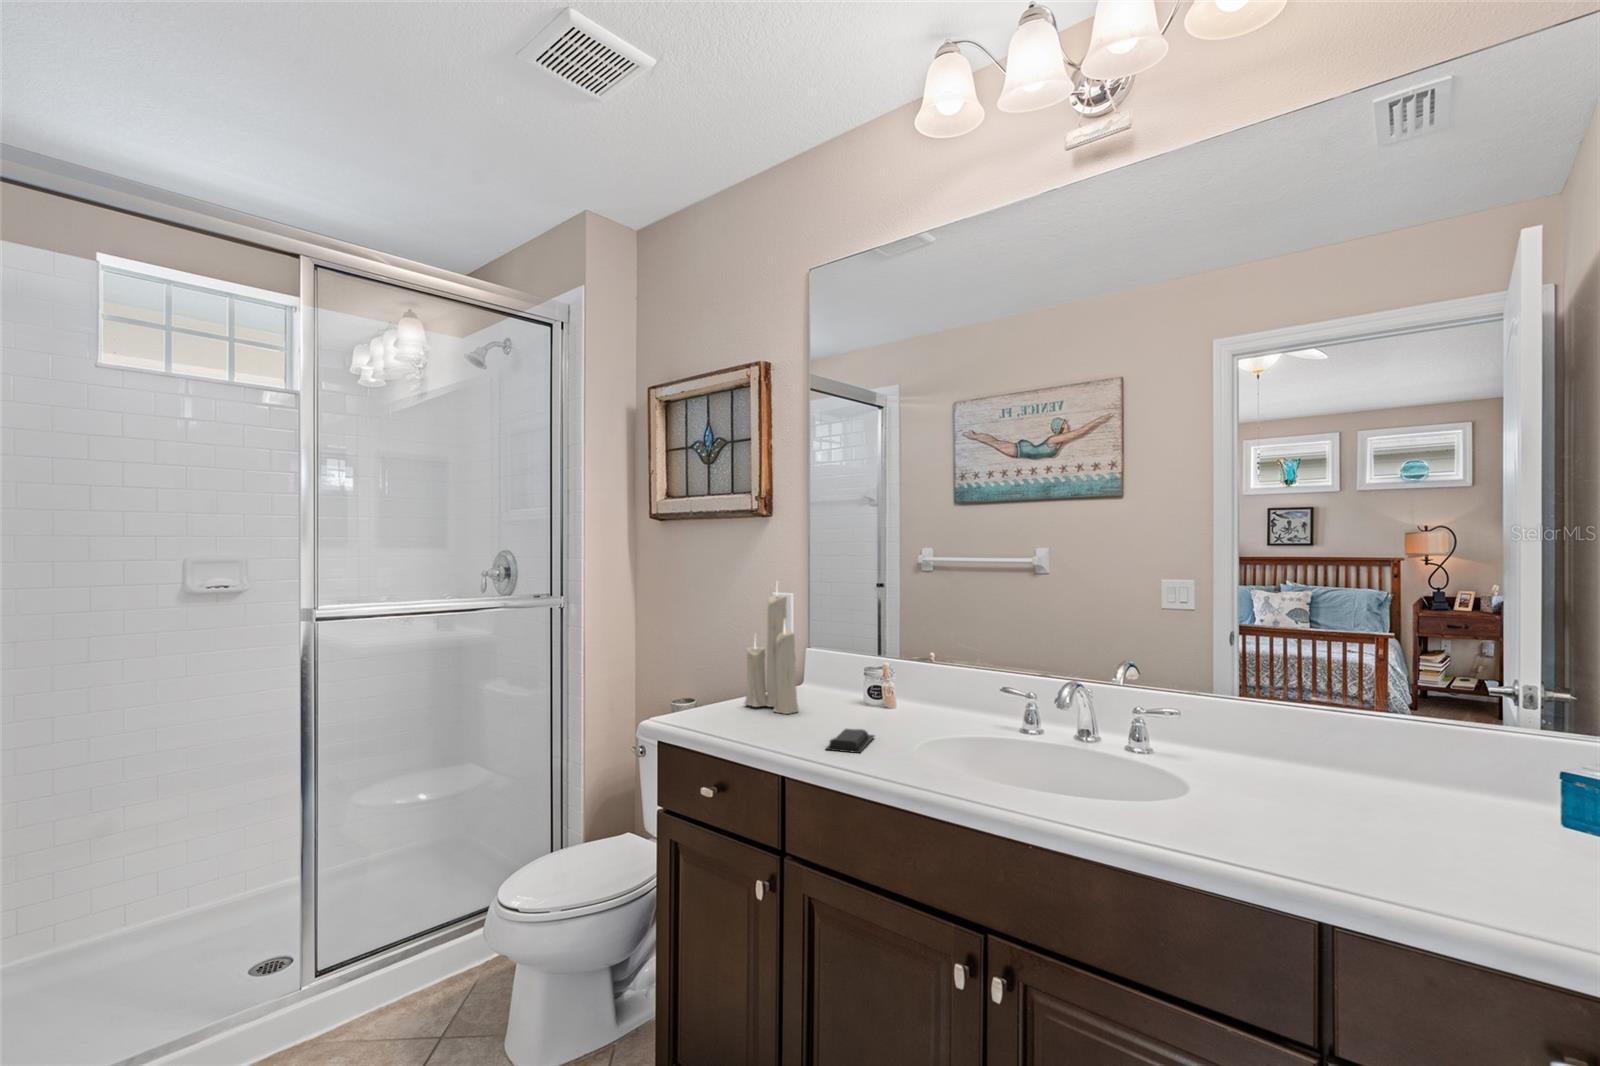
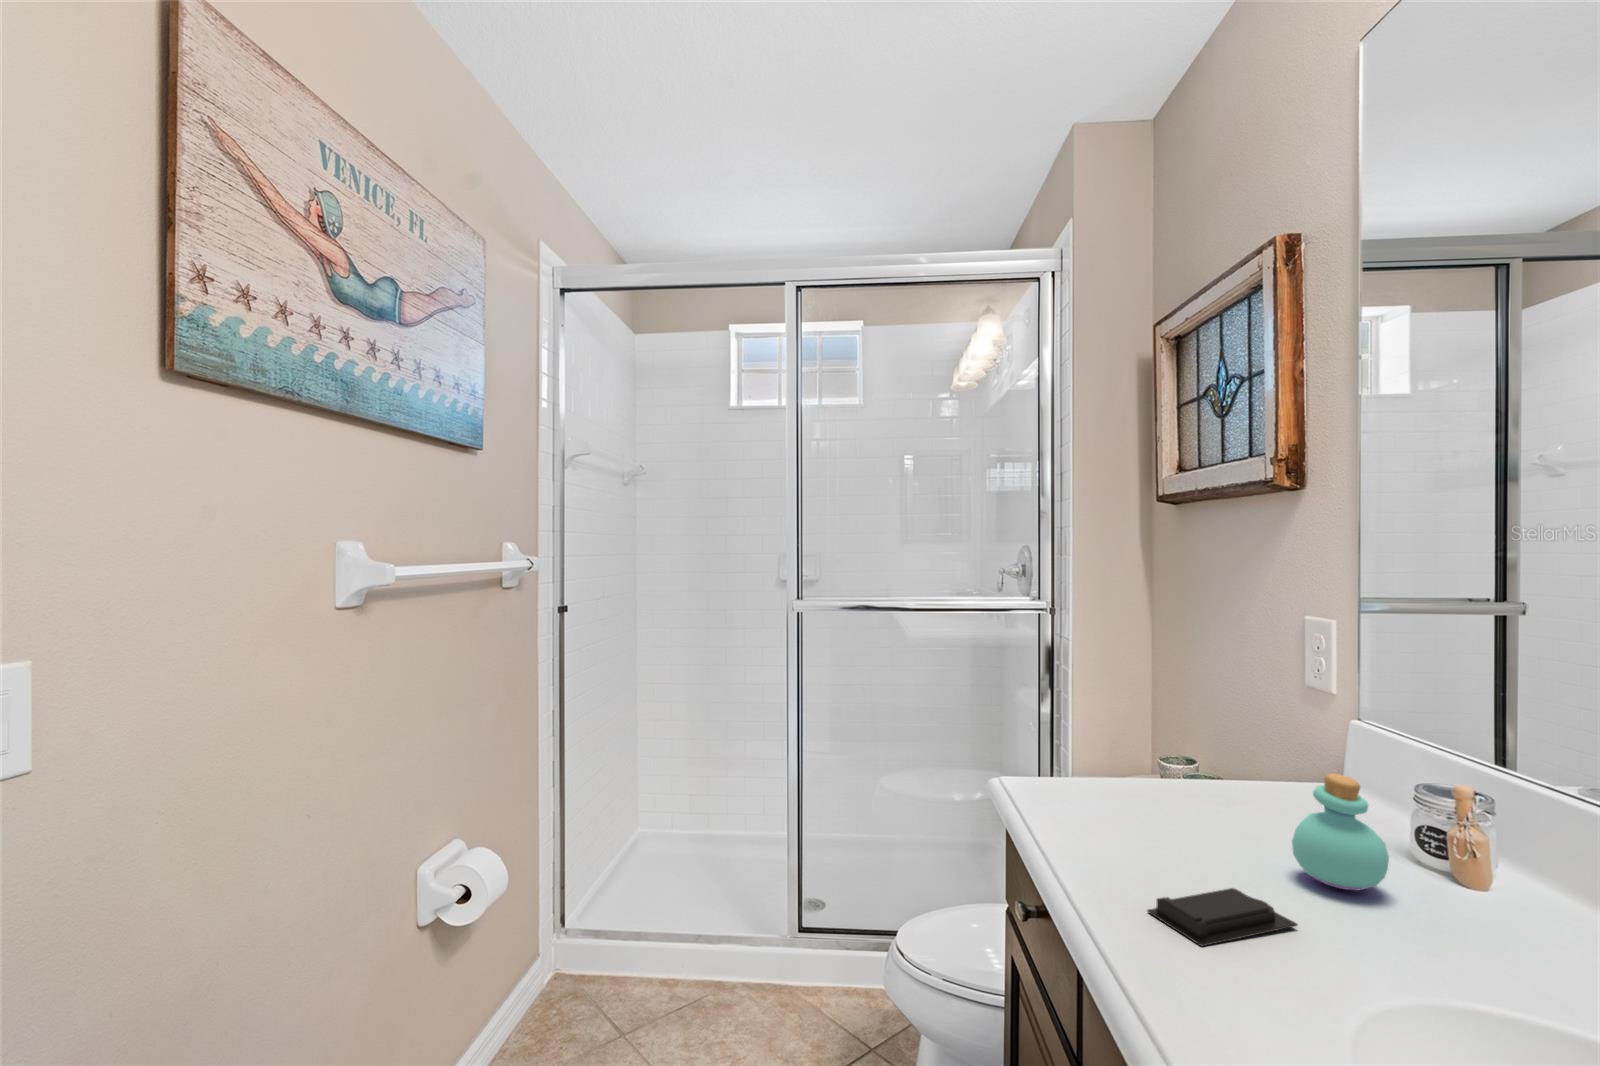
candle: present [744,588,799,714] -> none [1164,585,1242,828]
perfume bottle: none [842,665,882,721] -> present [1292,773,1389,890]

